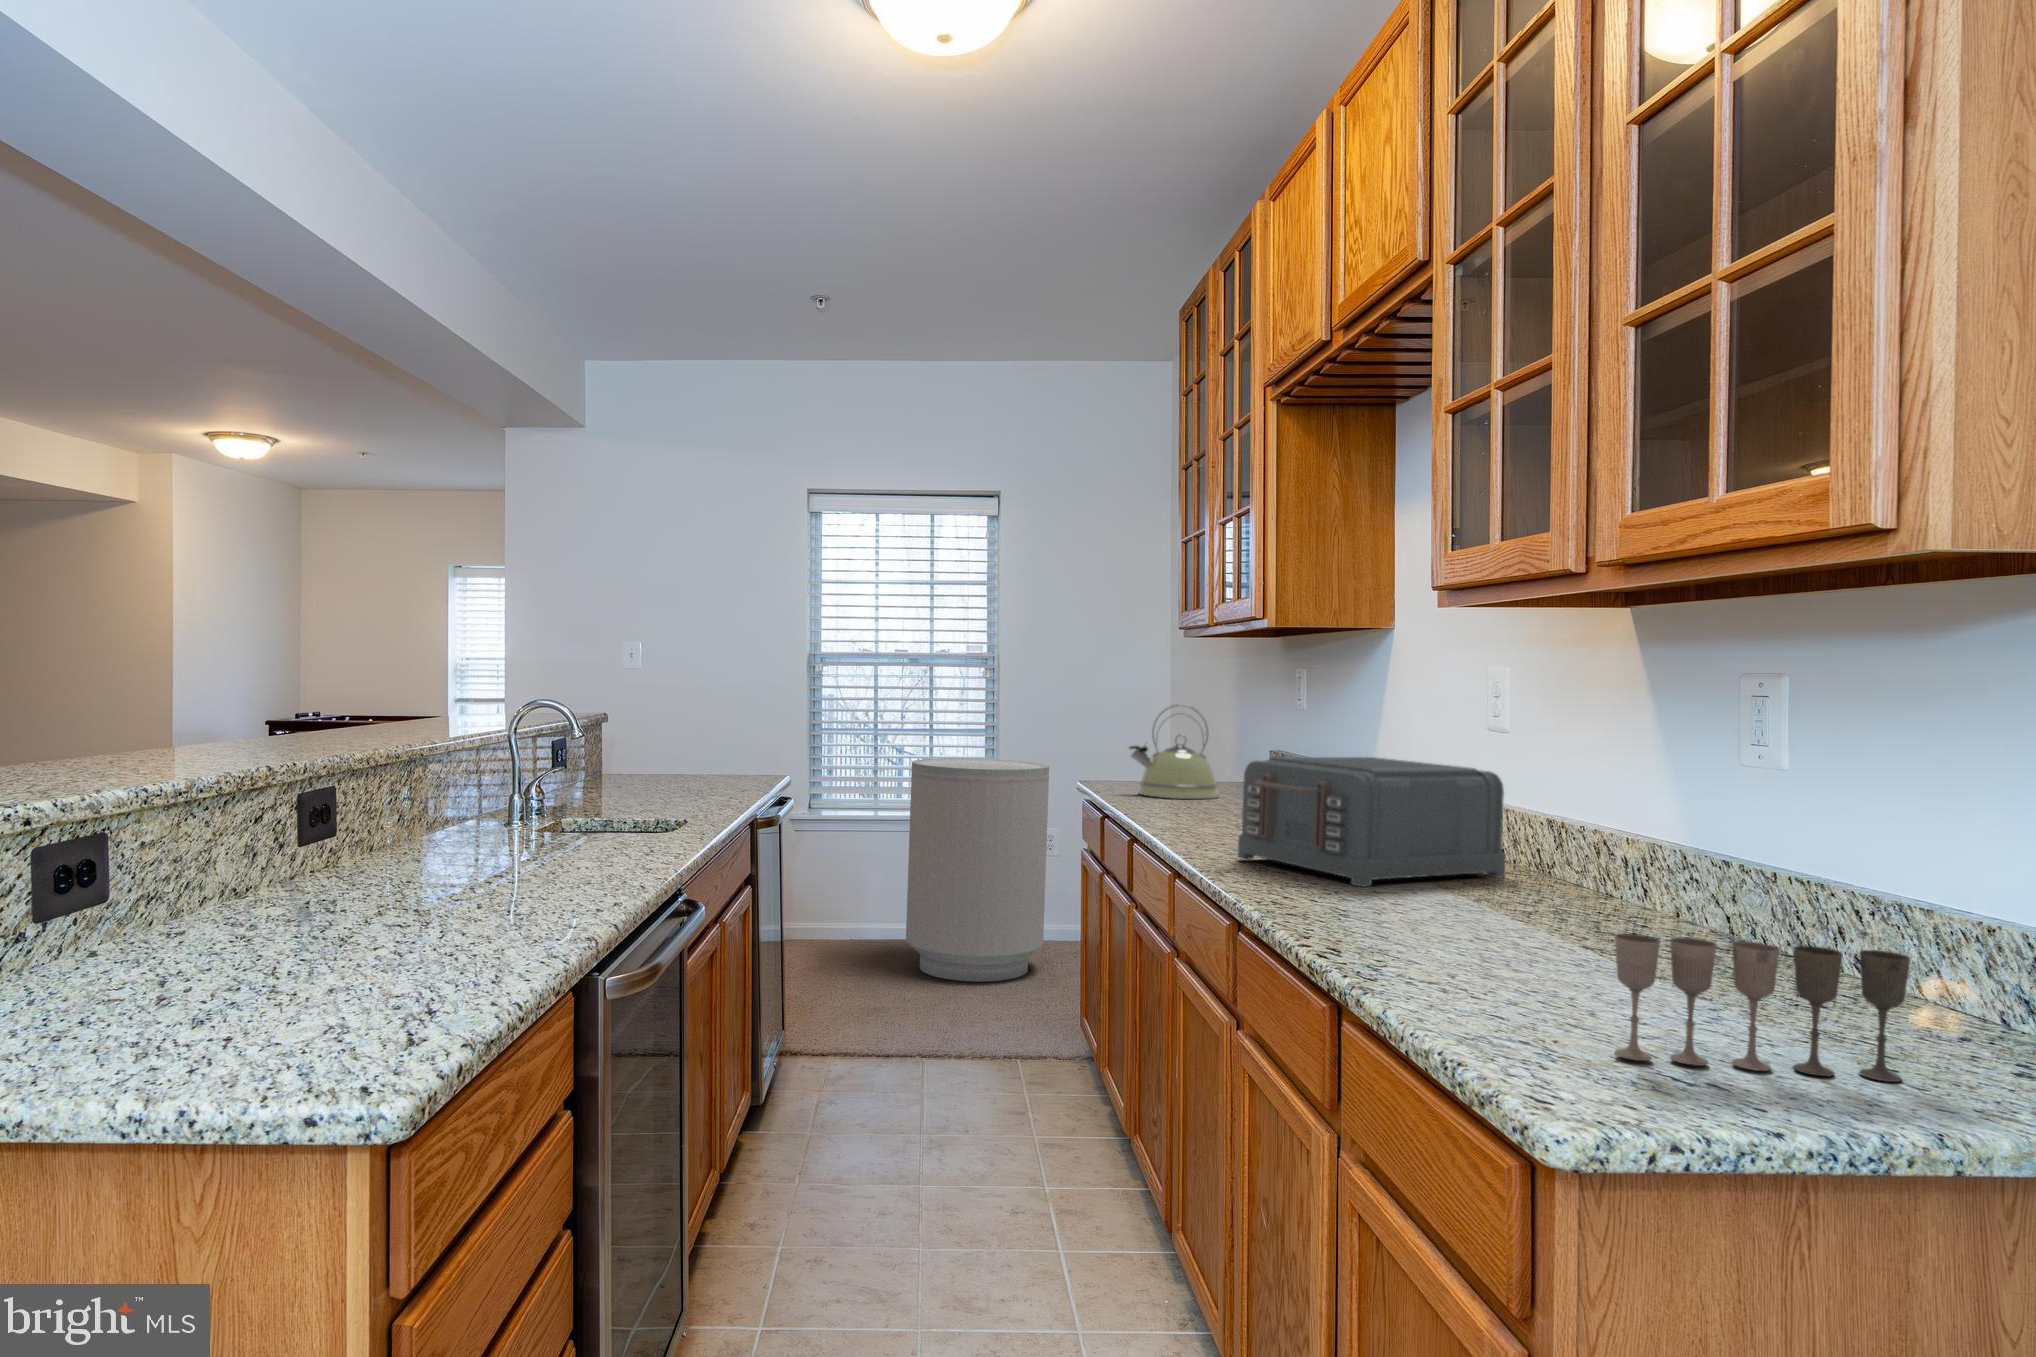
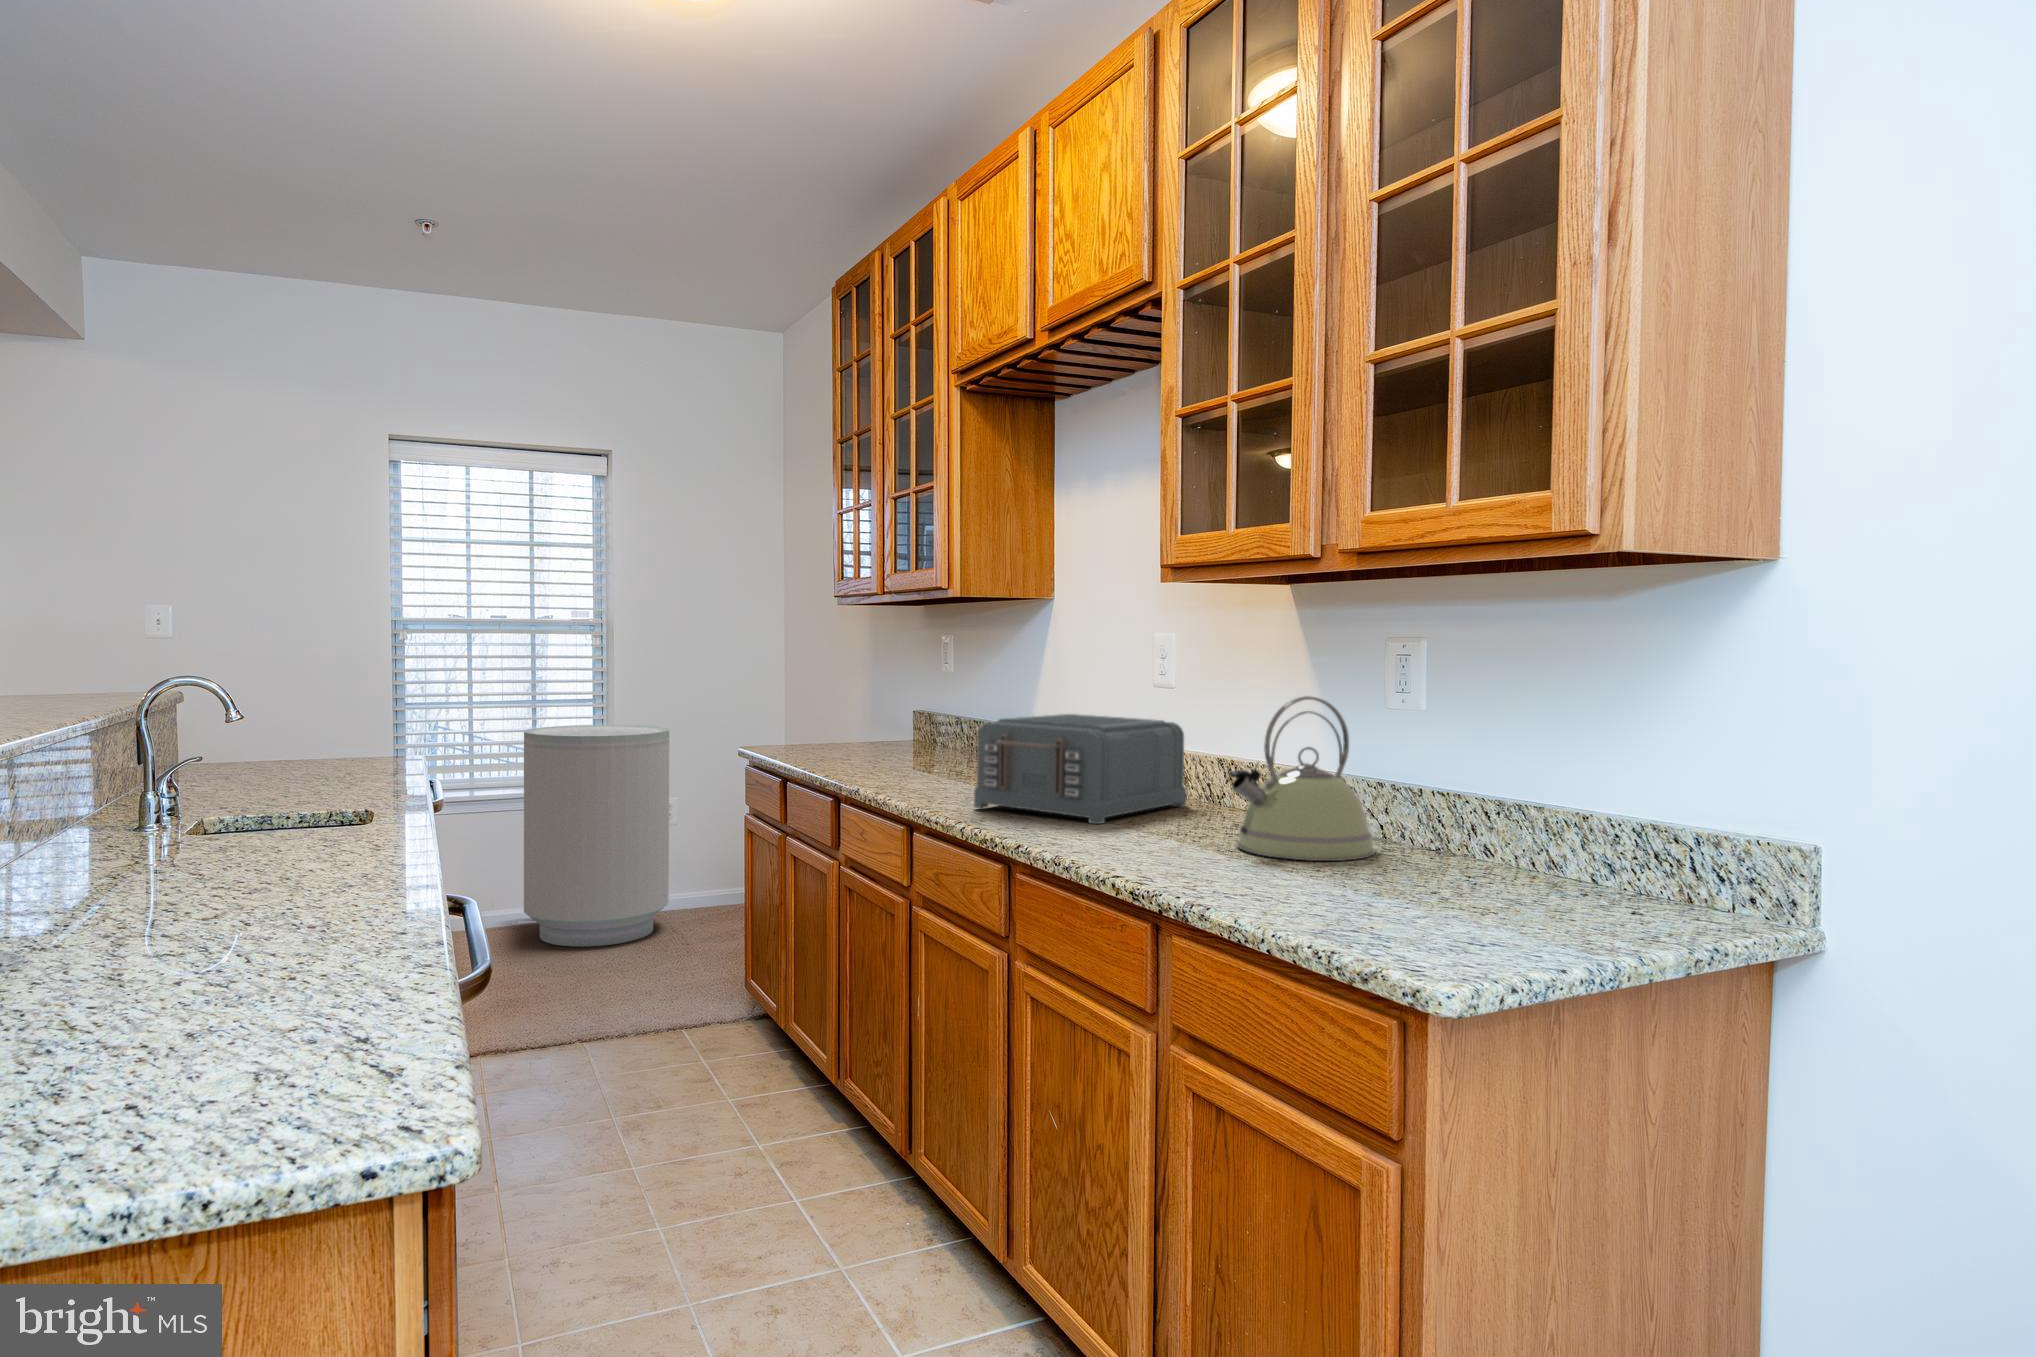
kettle: present [1130,704,1218,799] -> present [1229,696,1375,861]
wine glass: present [1615,934,1910,1082] -> none [1420,842,1589,935]

